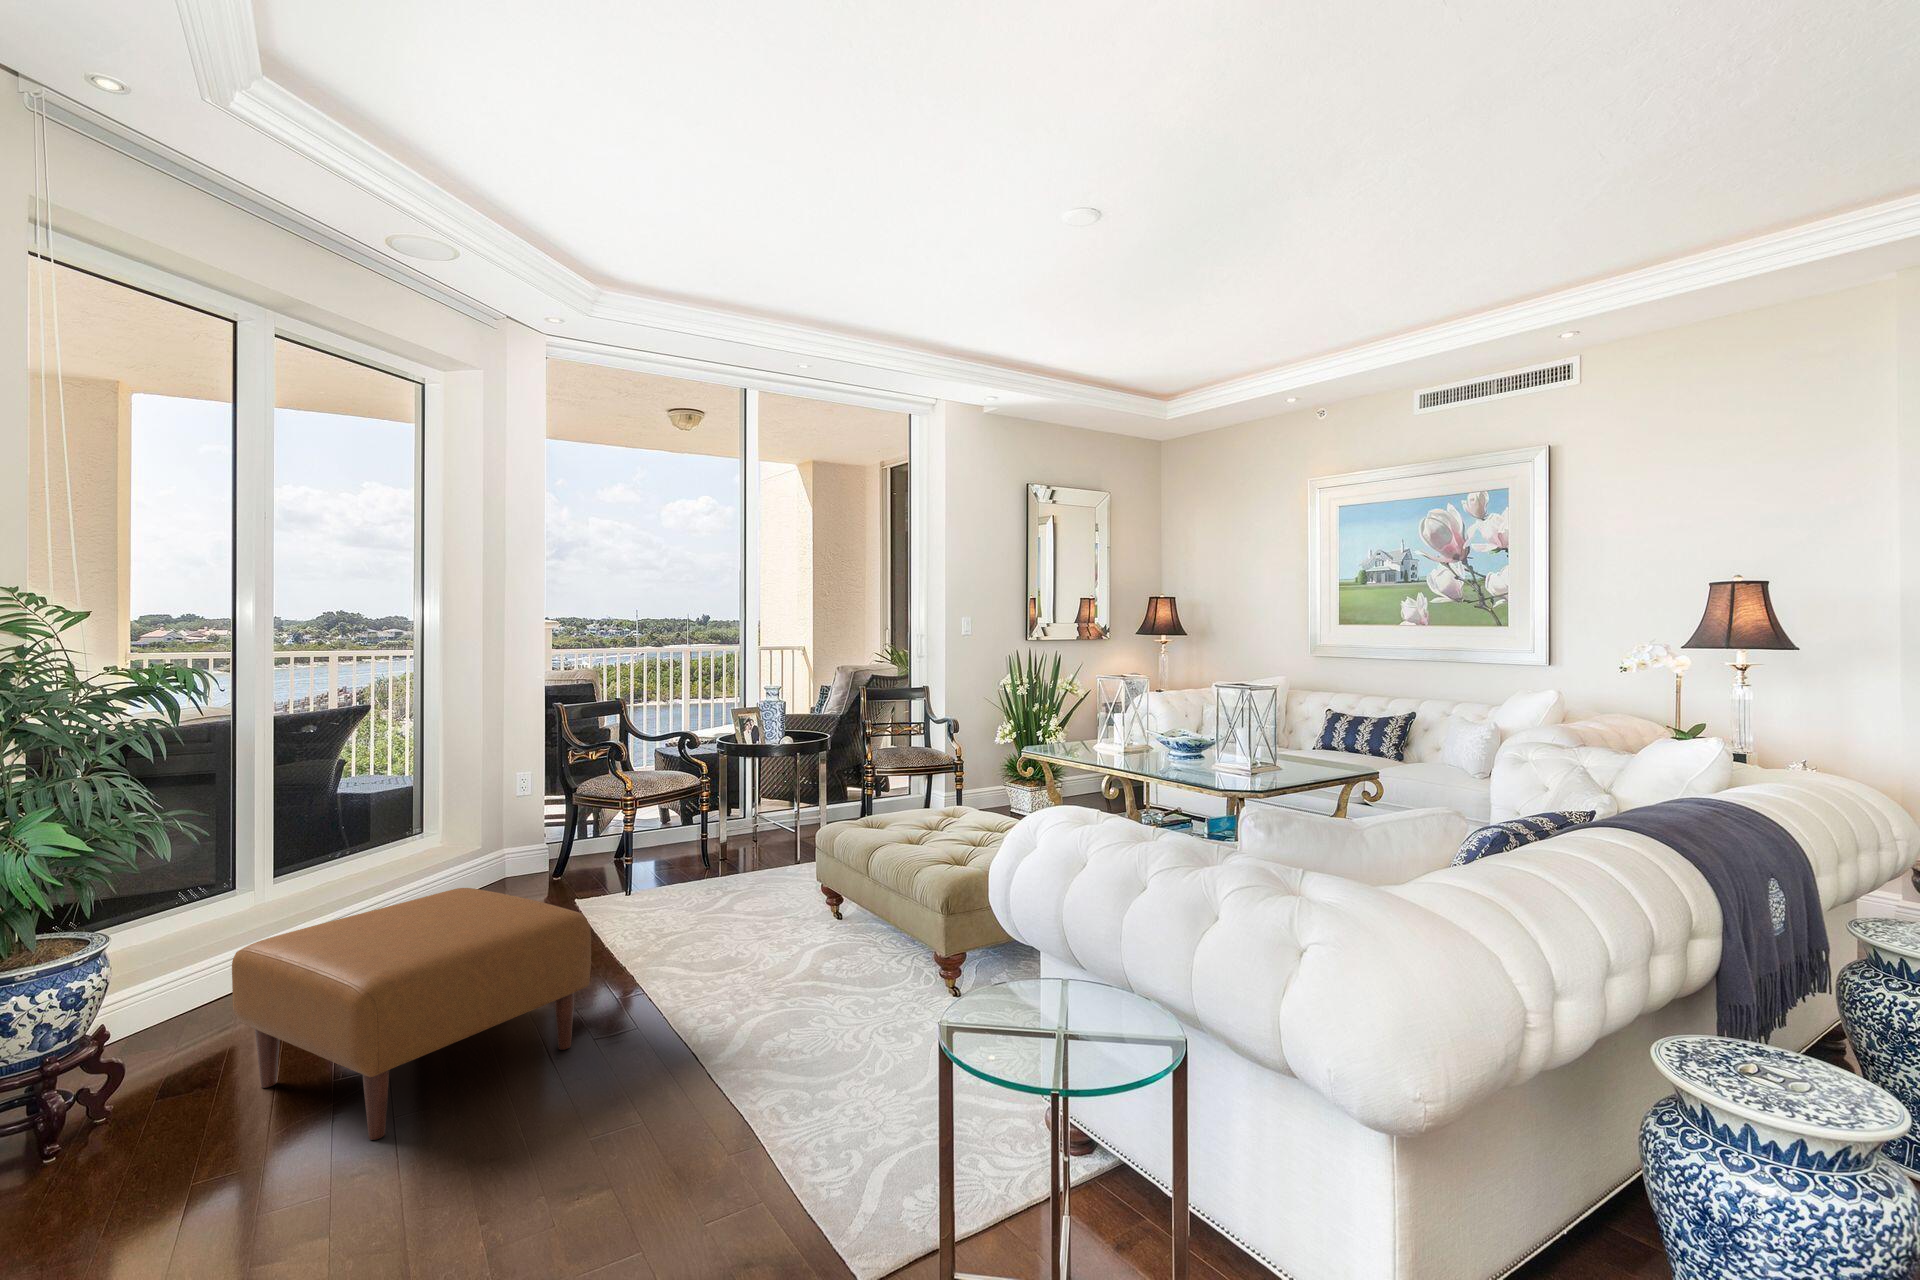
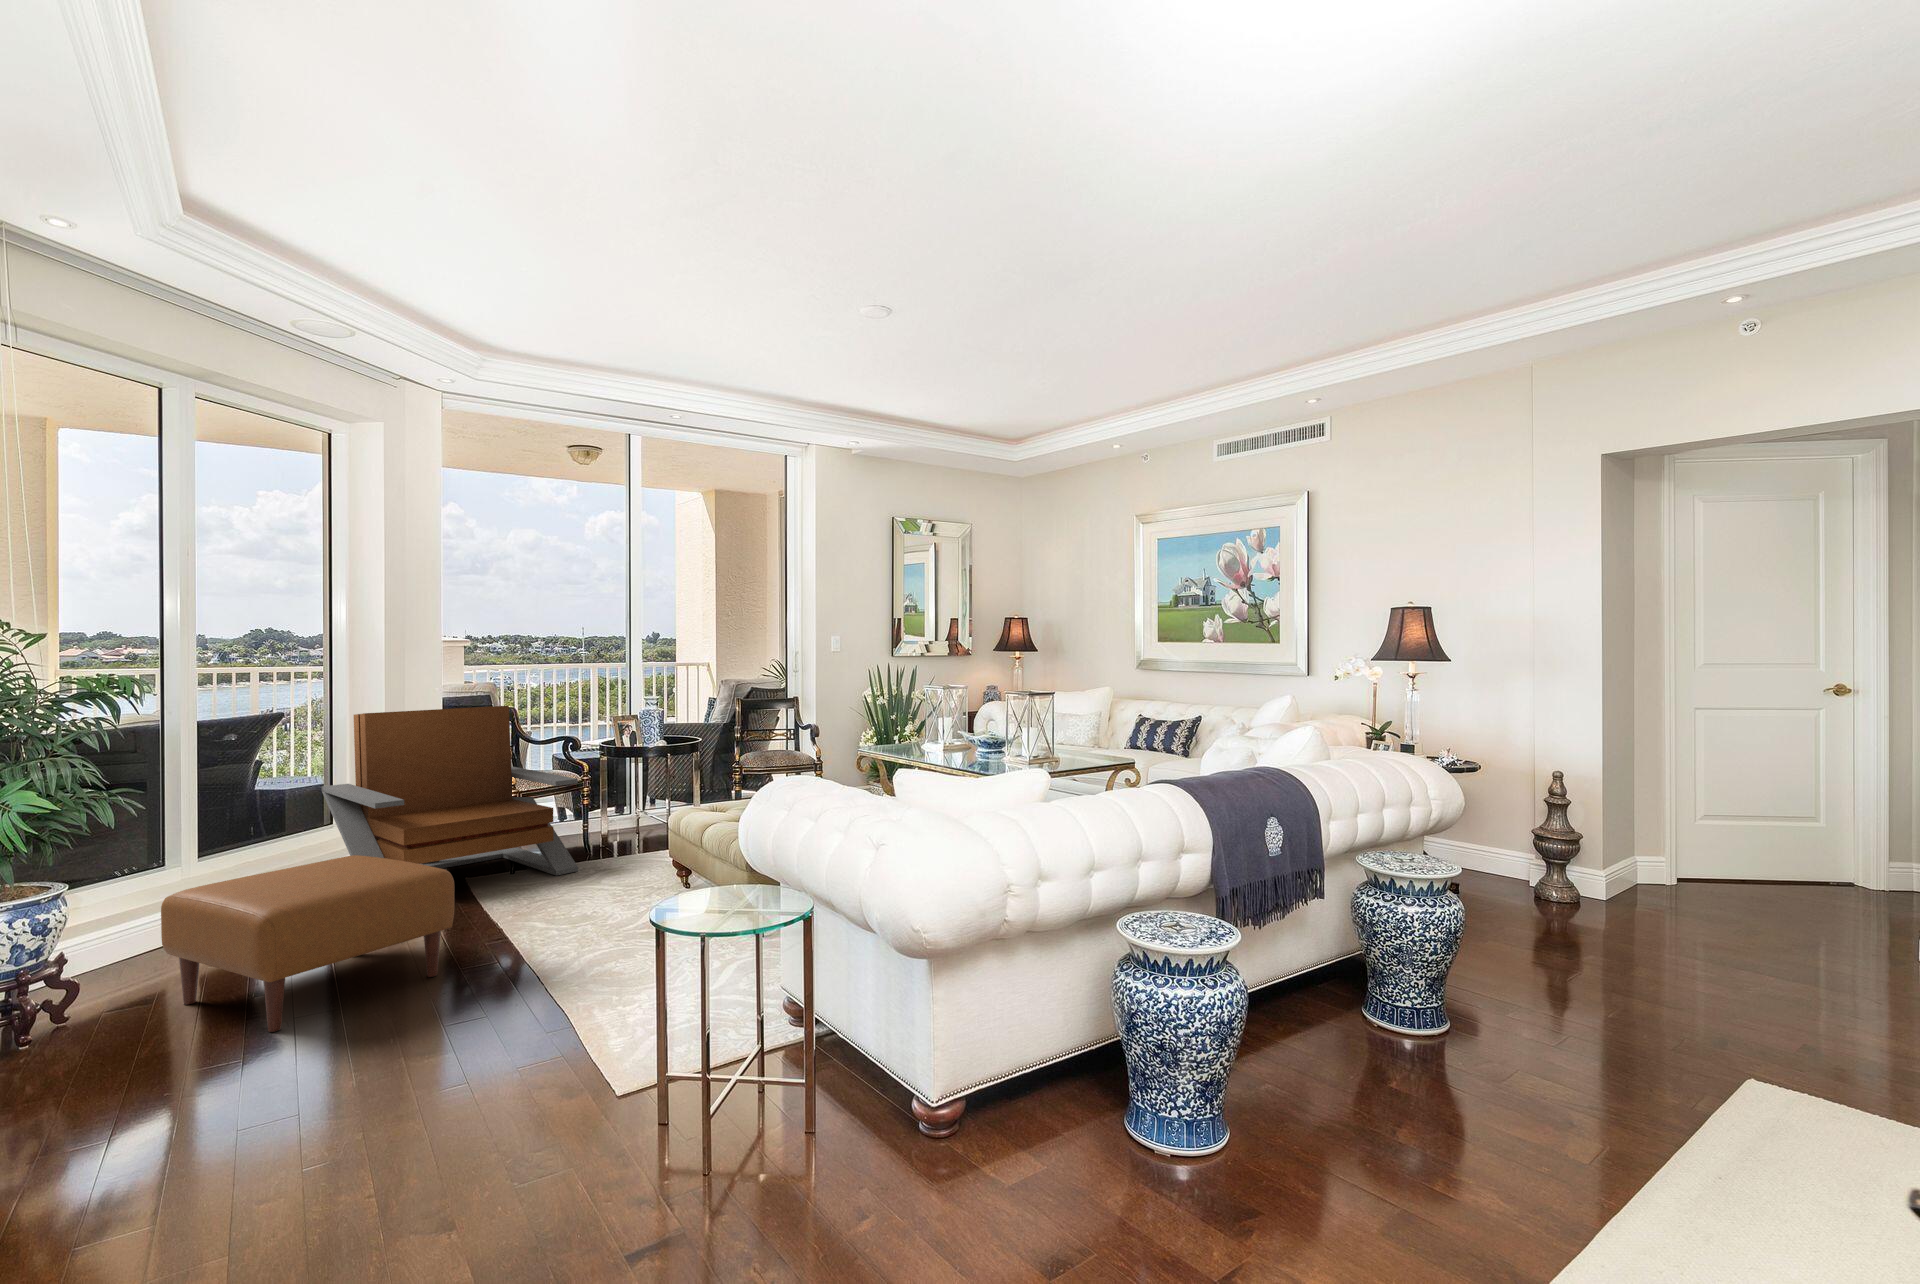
lounge chair: none [414,697,704,946] -> present [322,706,578,875]

